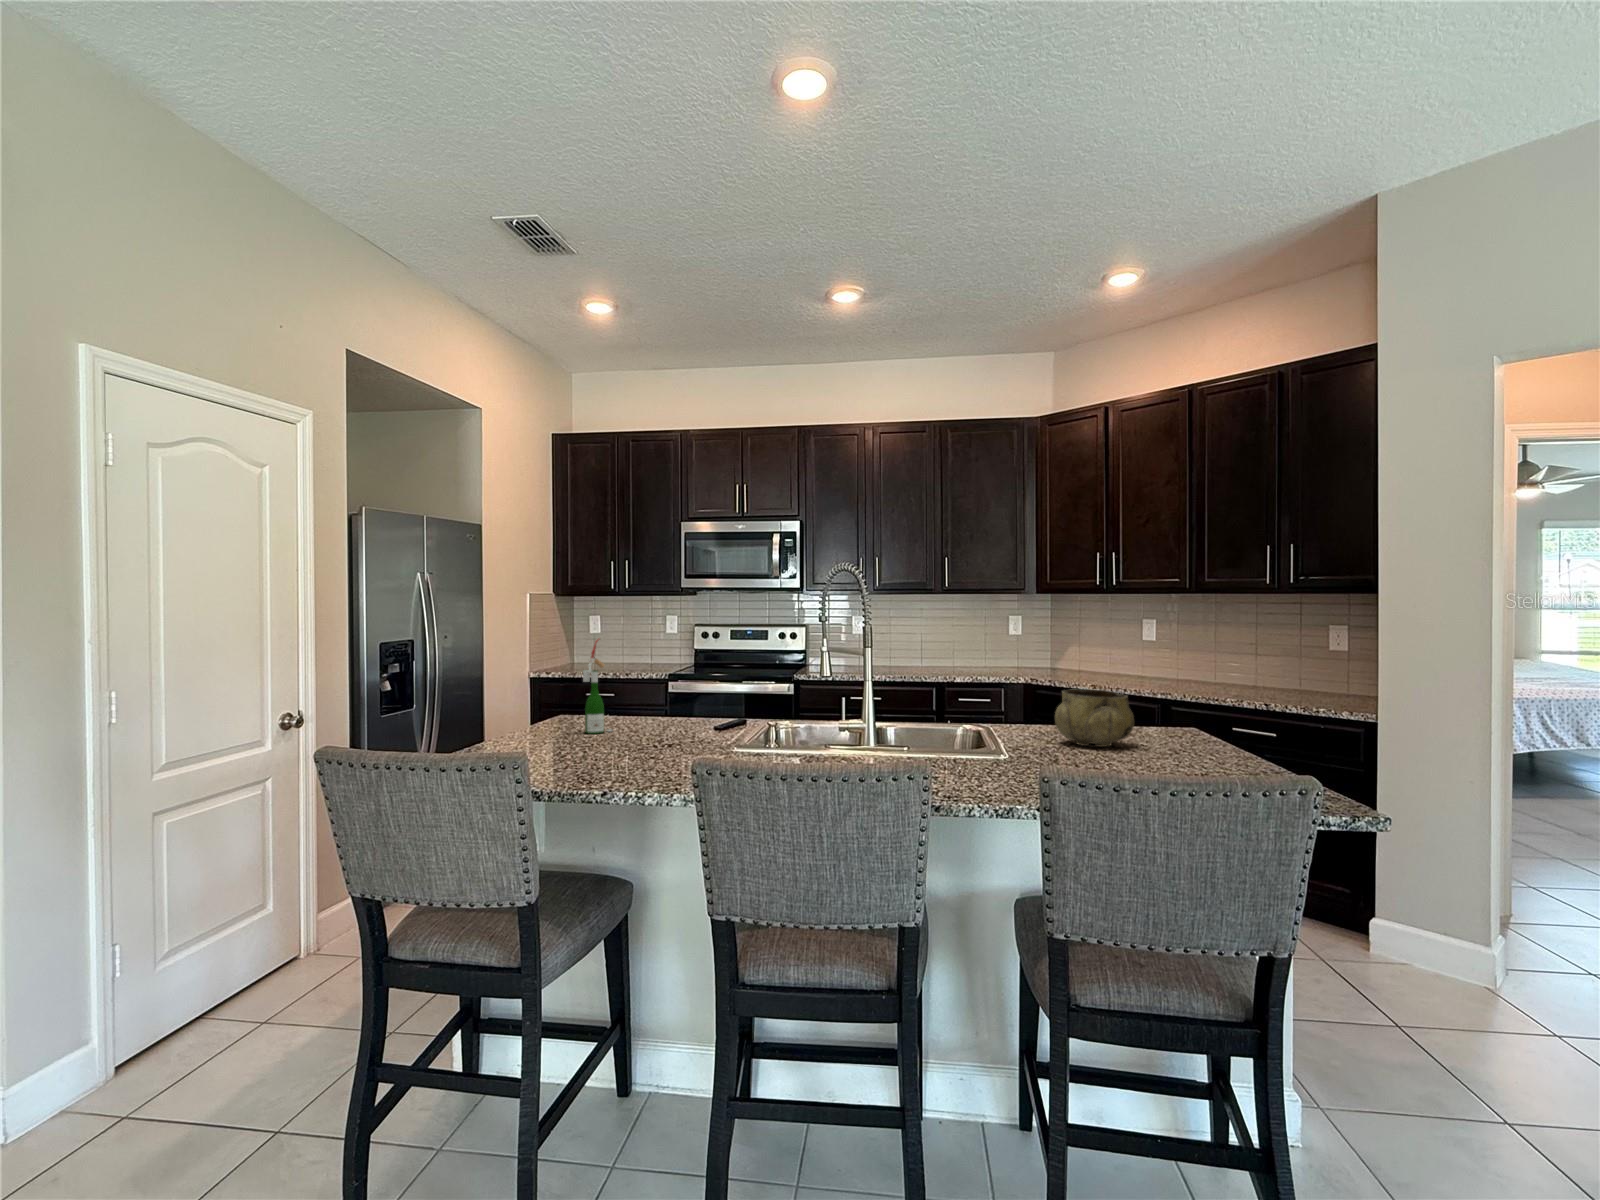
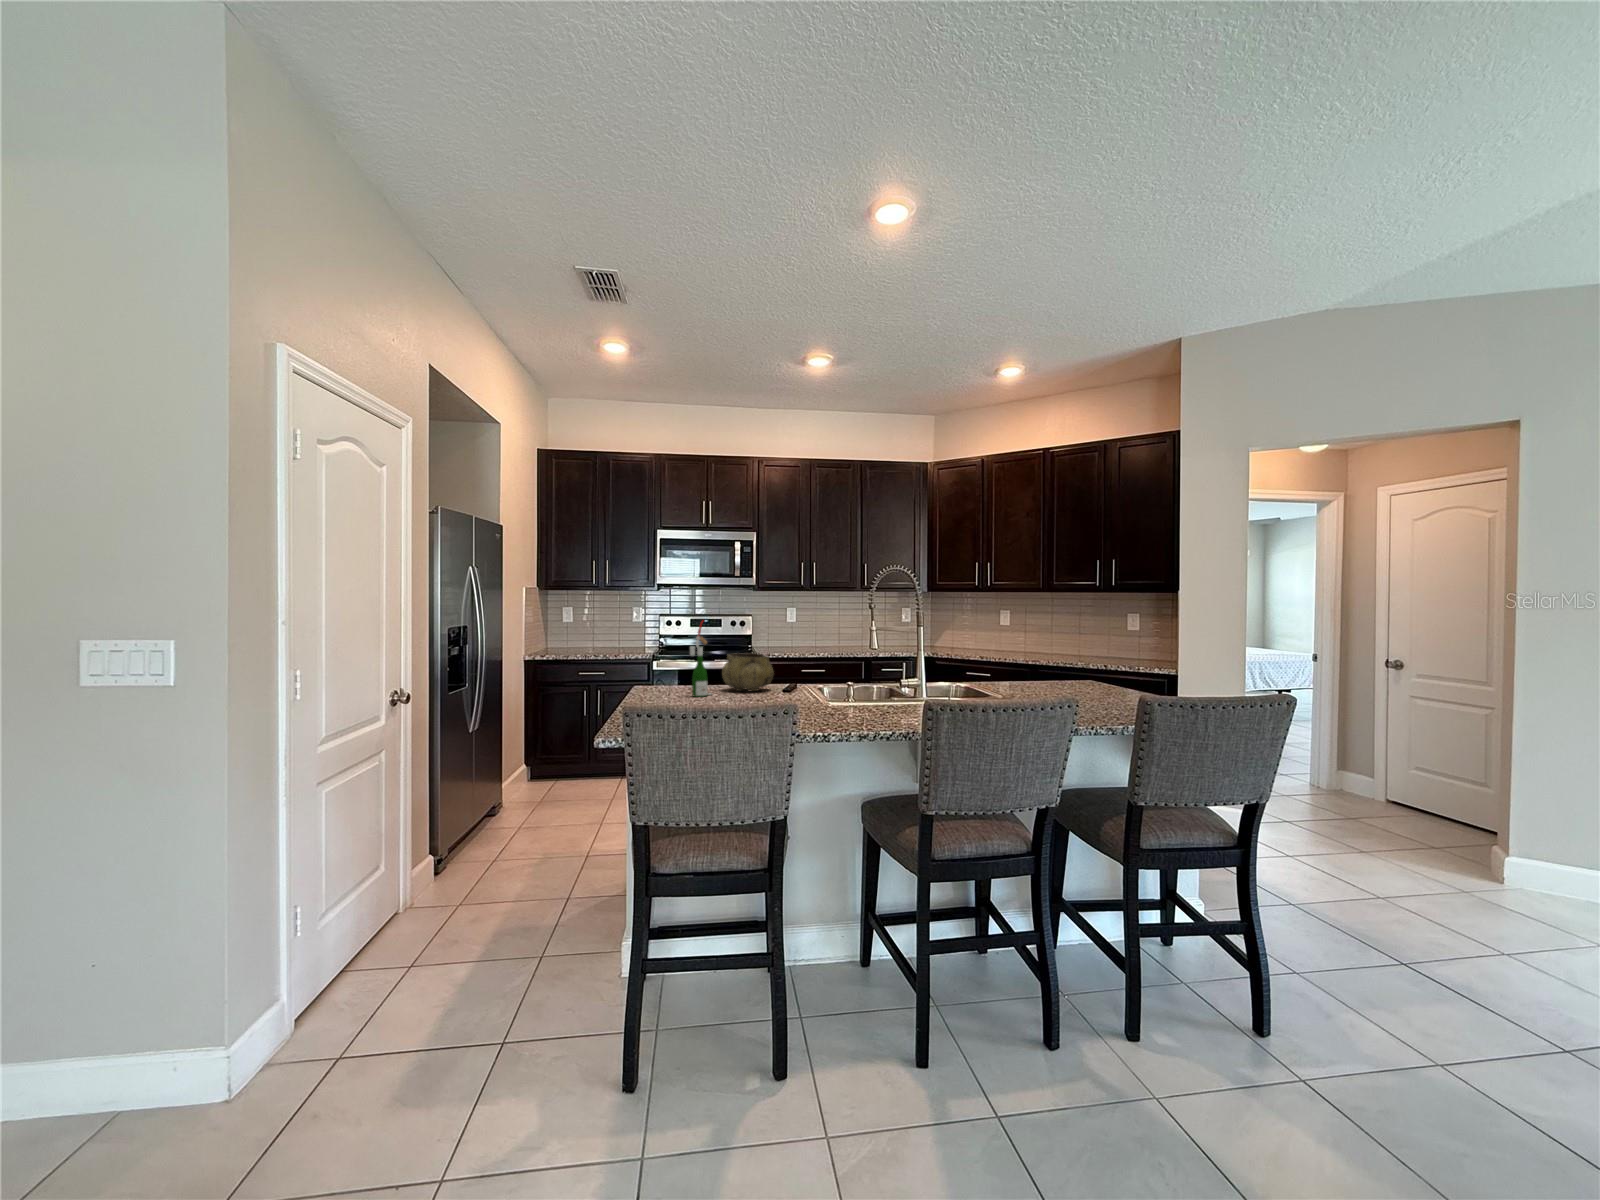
decorative bowl: present [1055,689,1134,747] -> present [722,653,774,691]

